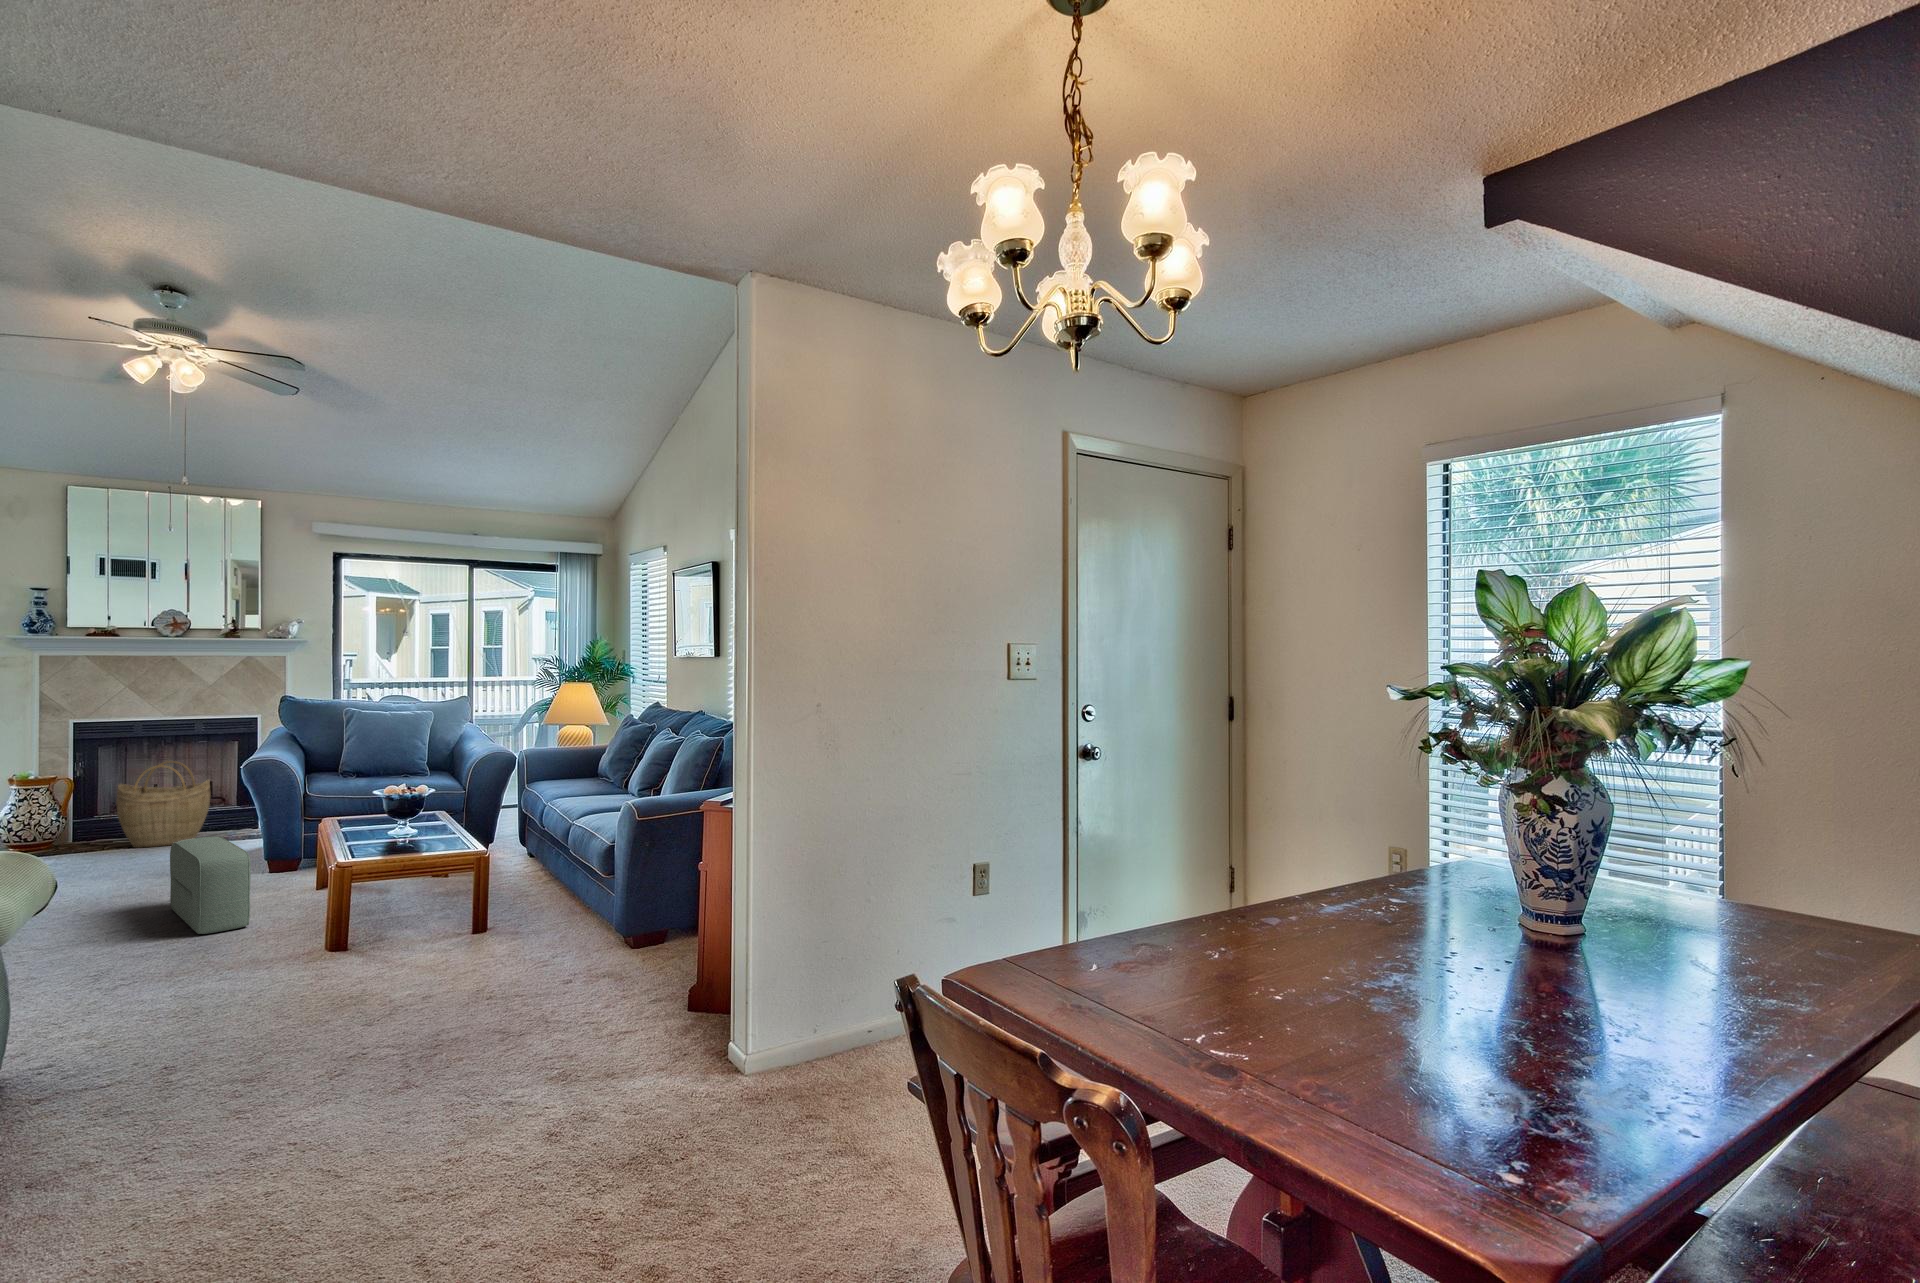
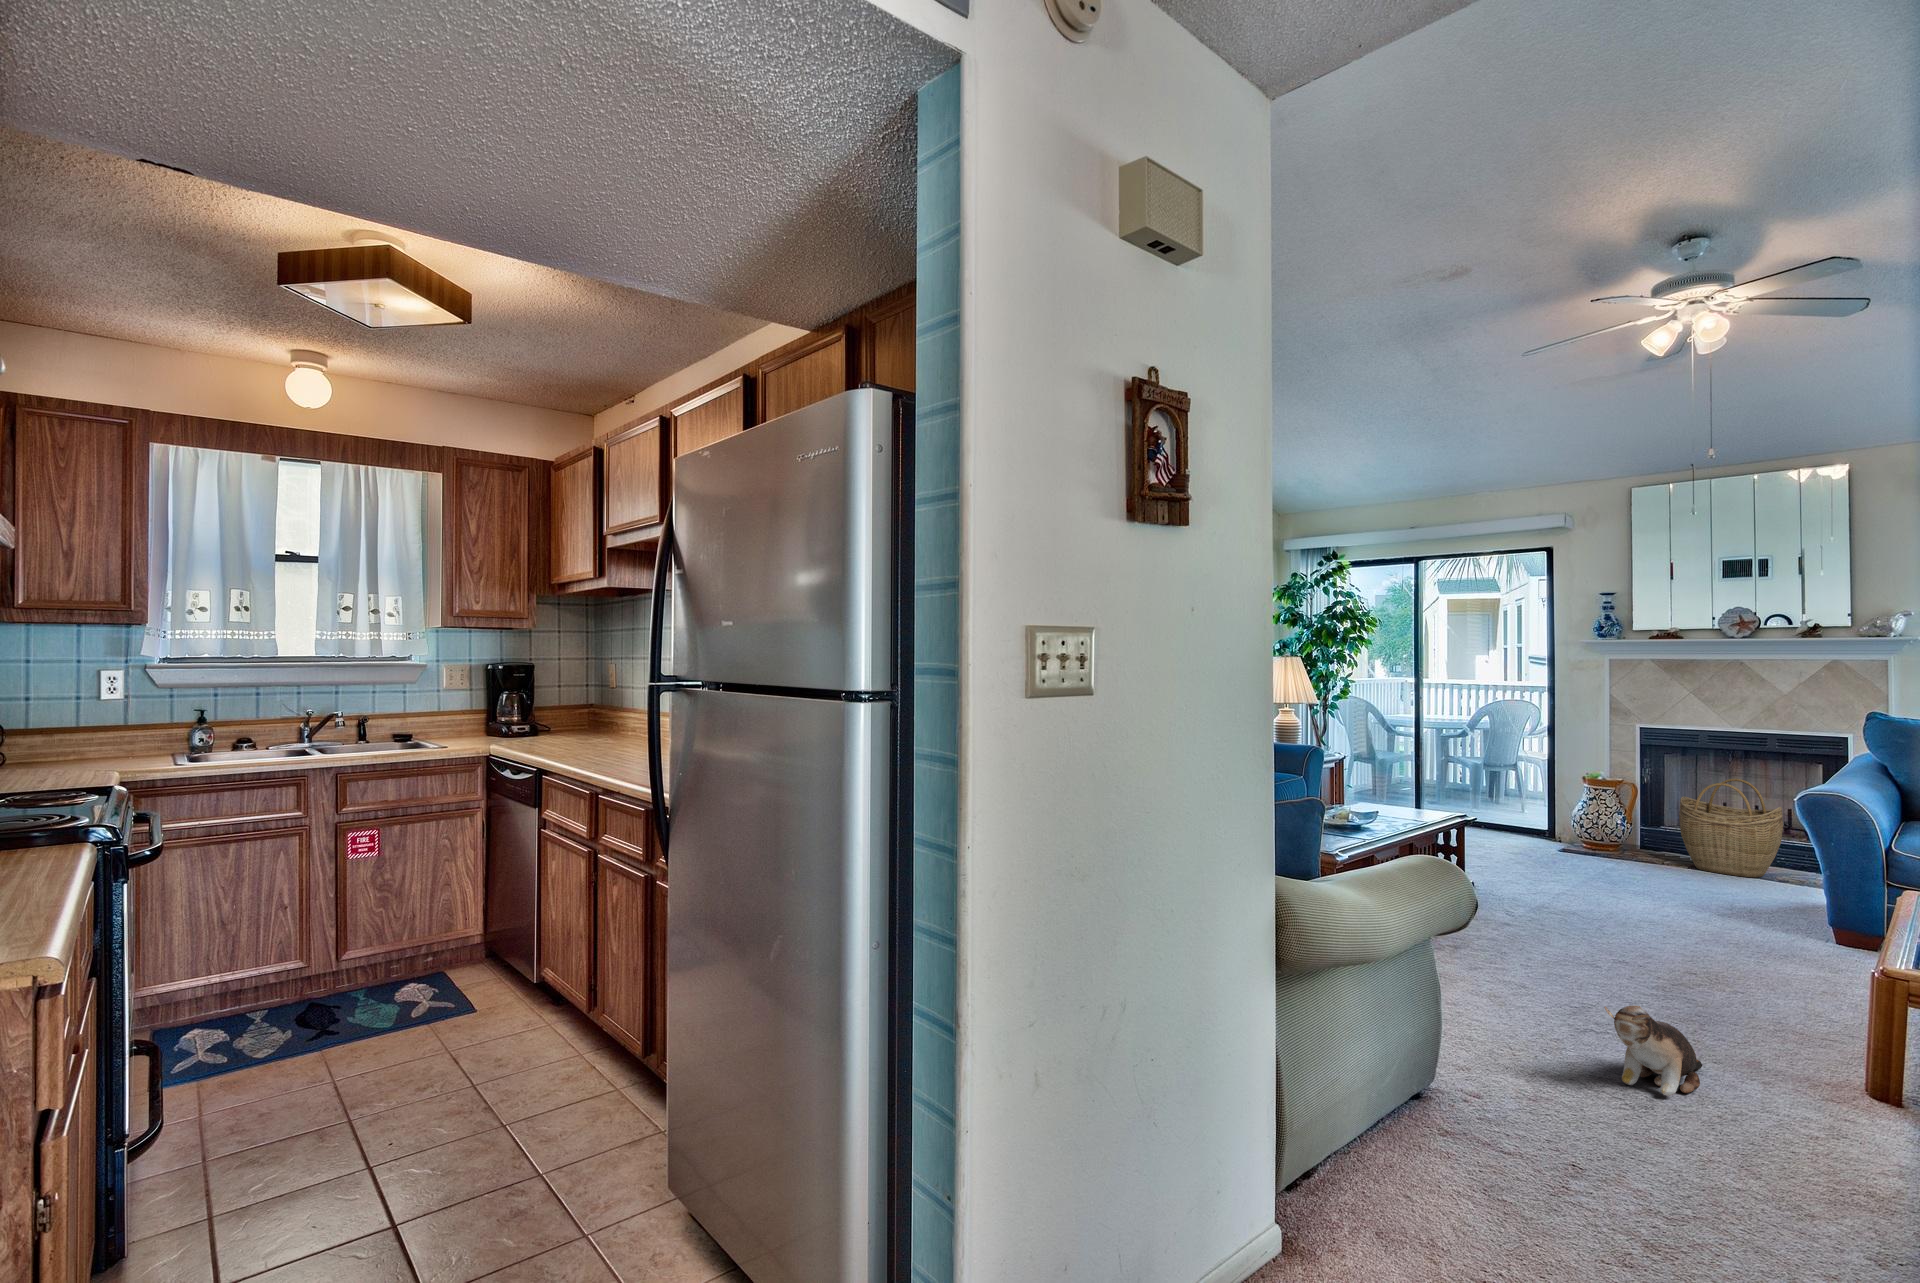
pouf: present [170,837,251,934] -> none [1705,886,1793,1022]
plush toy: none [119,933,198,1005] -> present [1605,1006,1702,1096]

